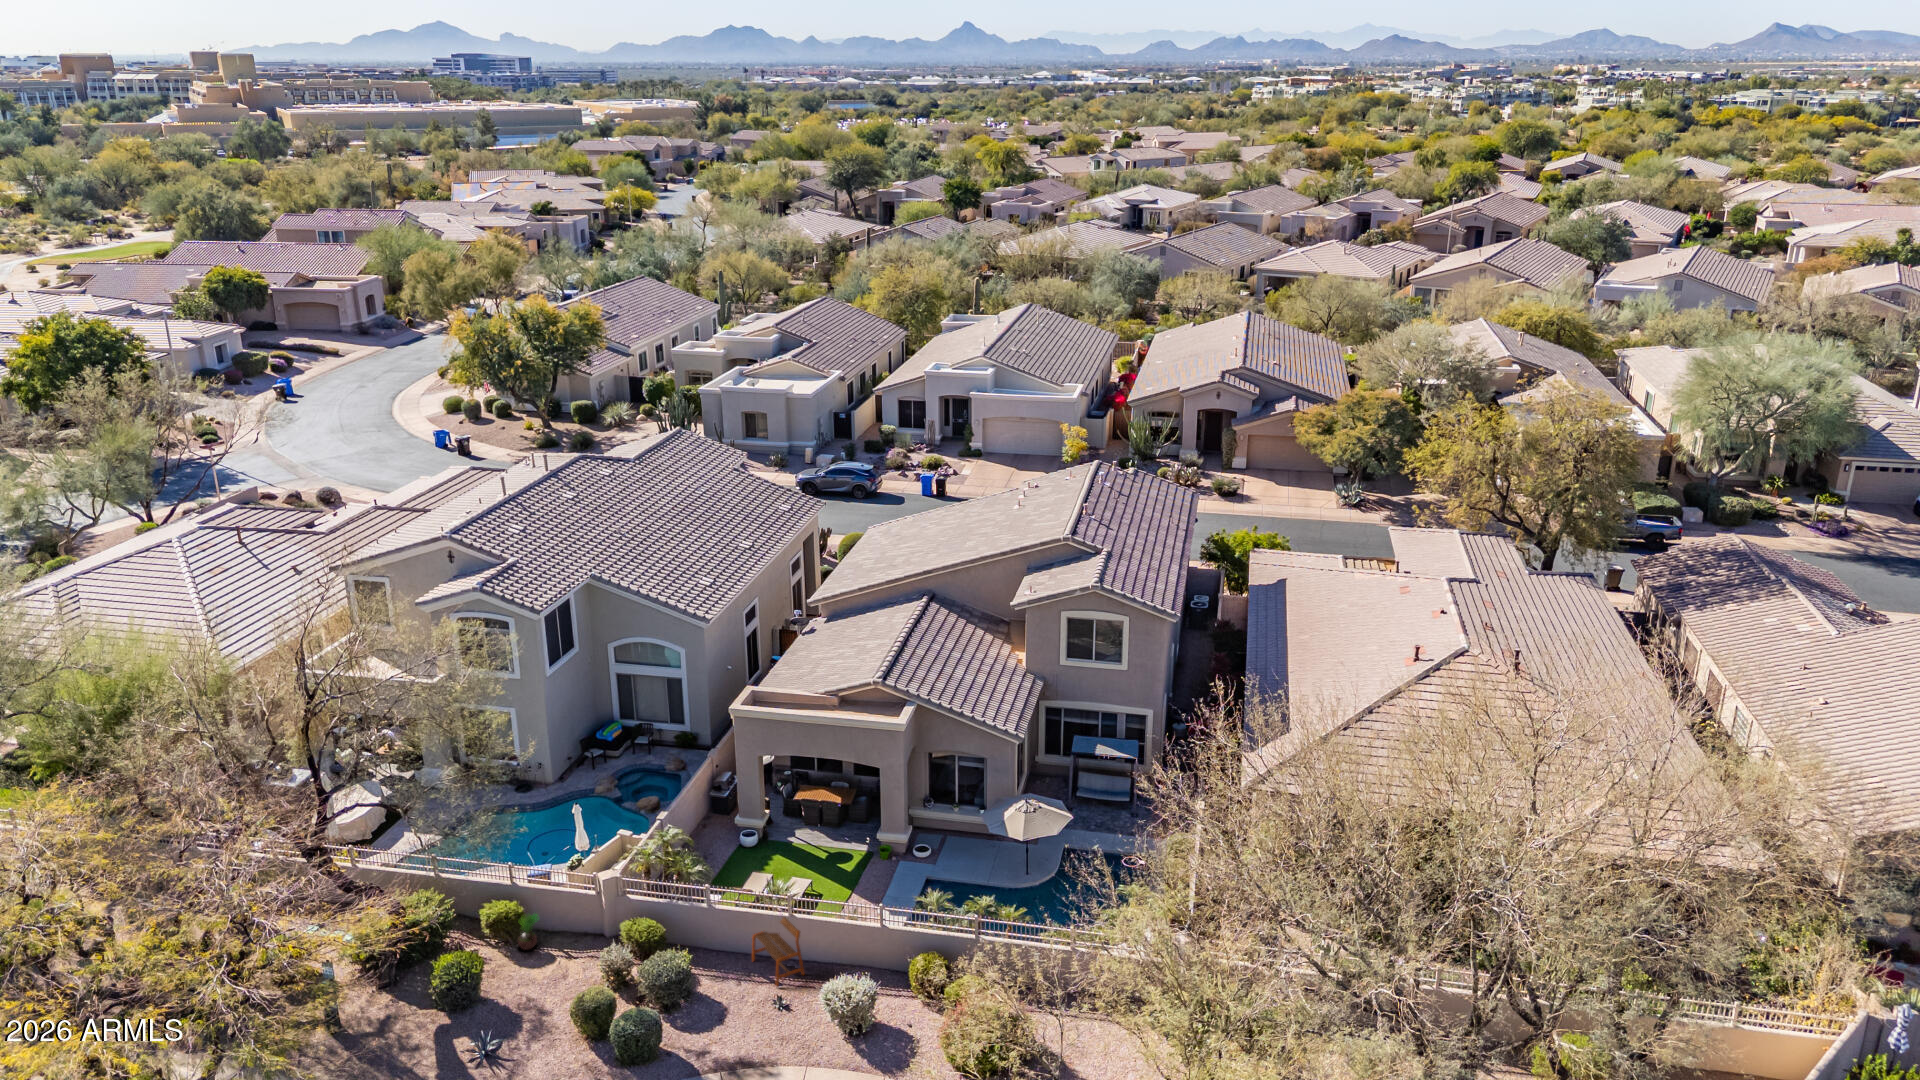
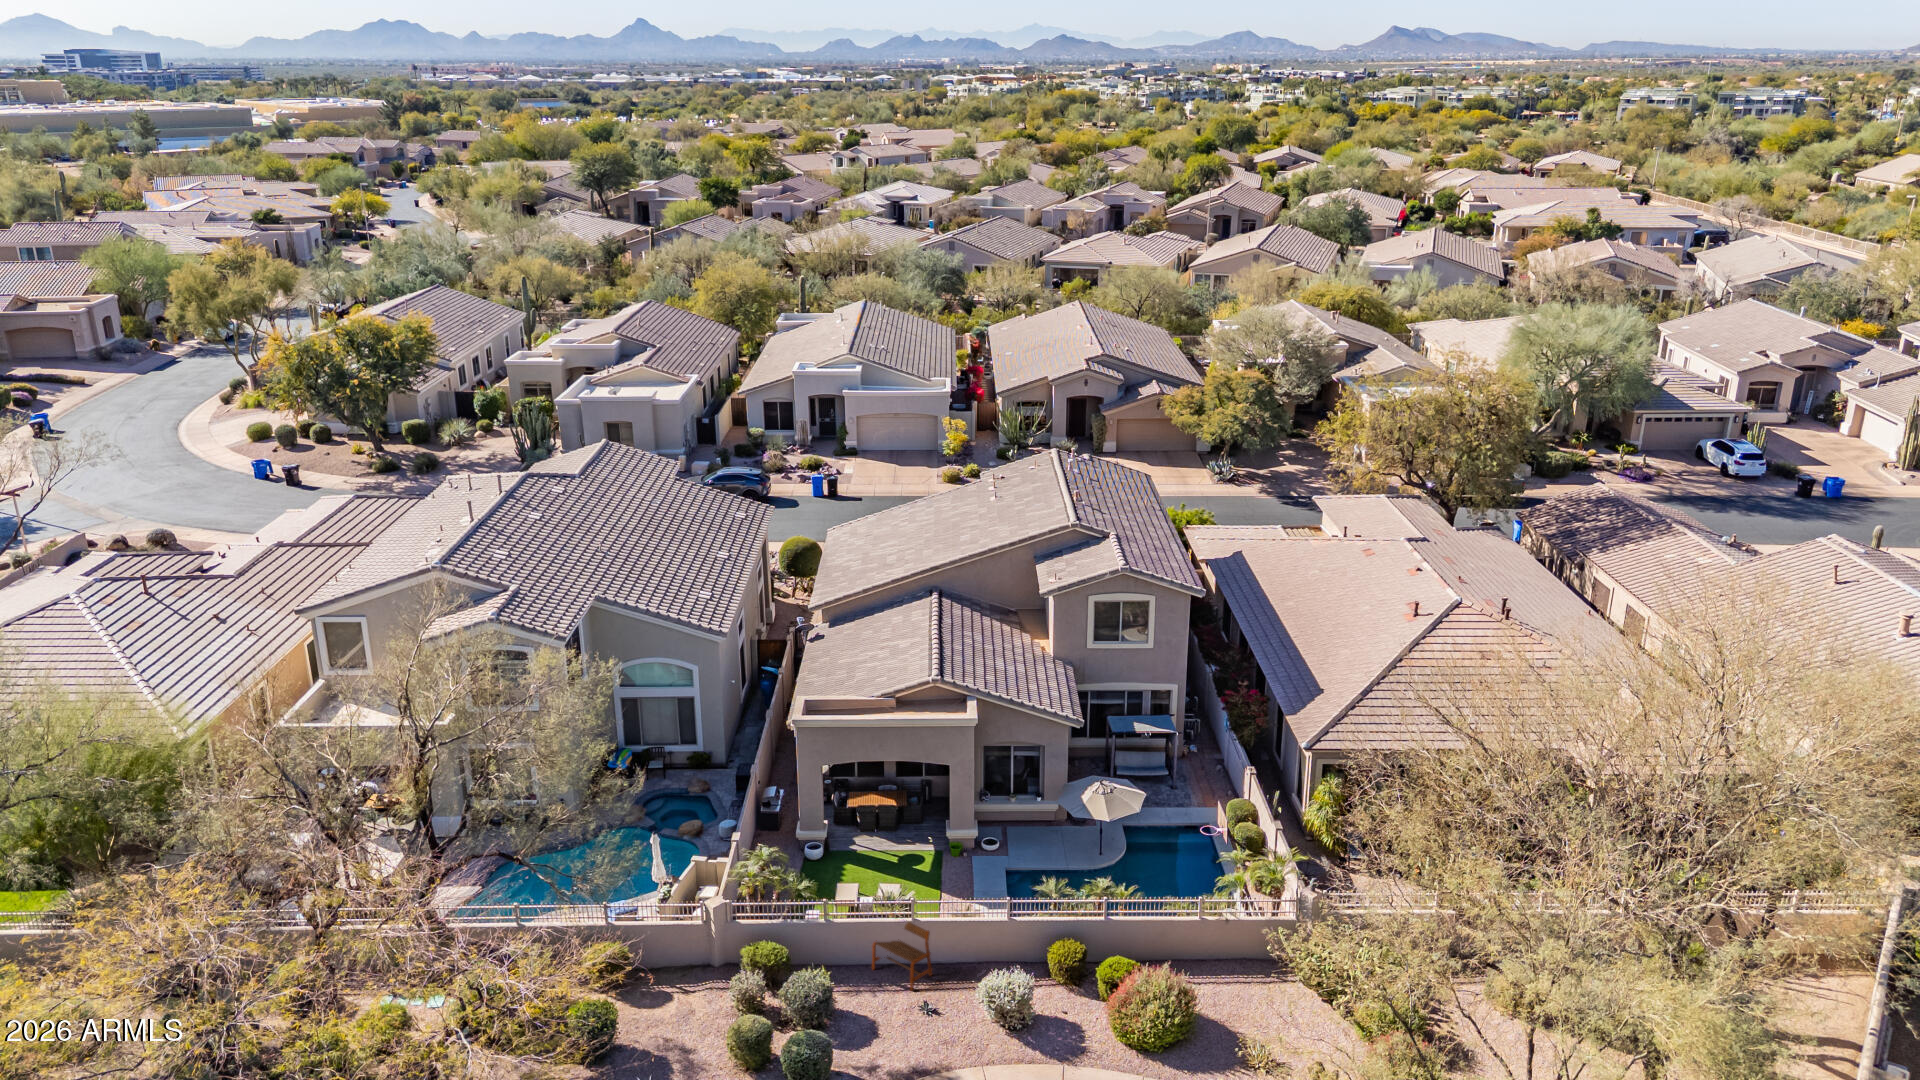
potted tree: present [518,914,537,950] -> none [622,950,647,992]

